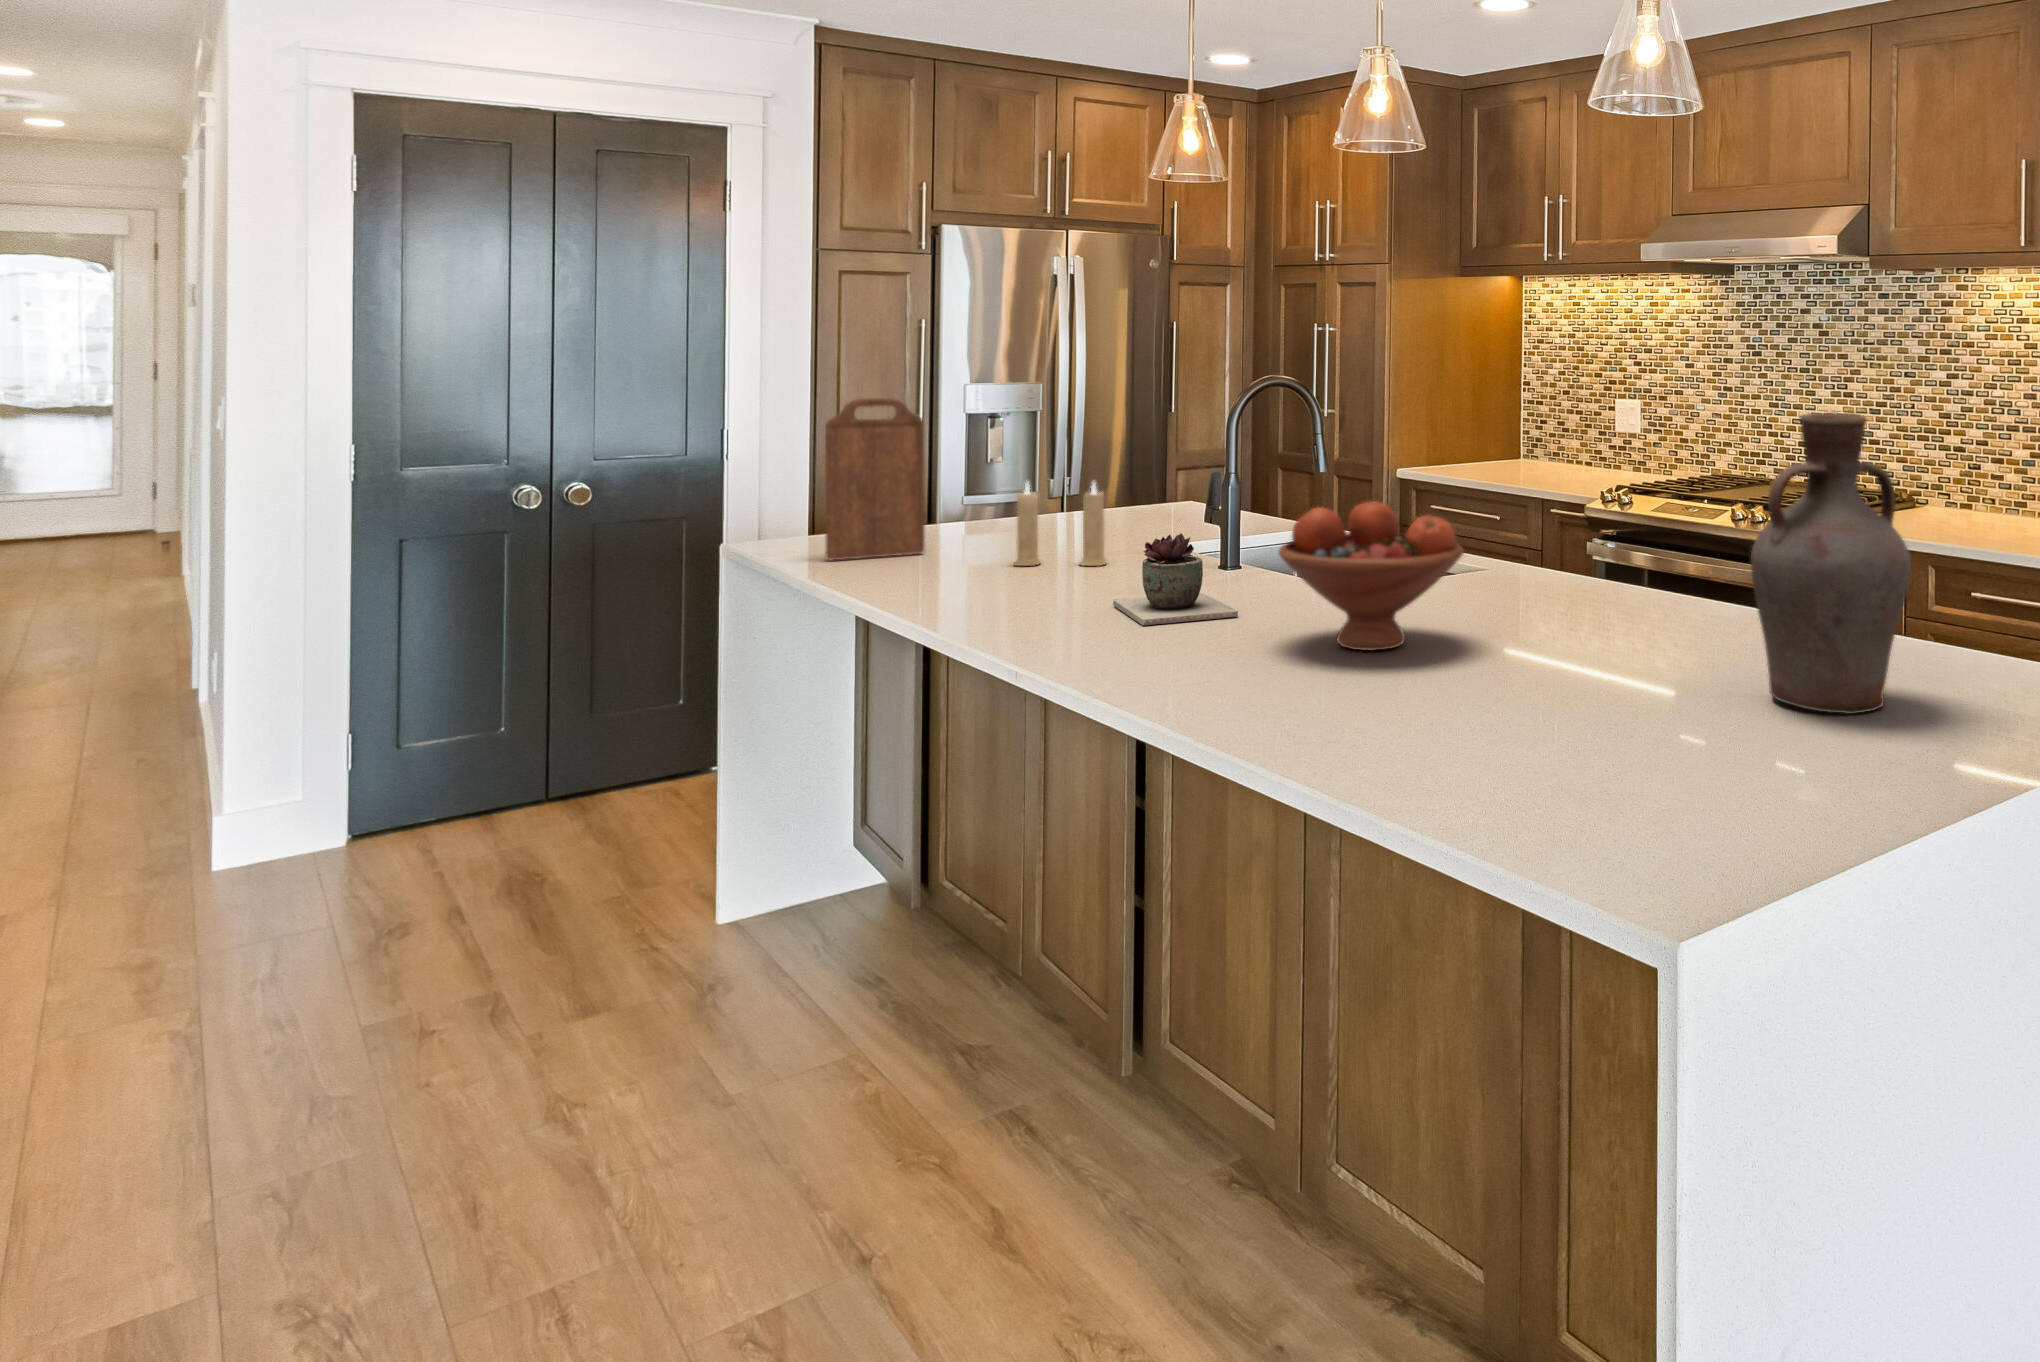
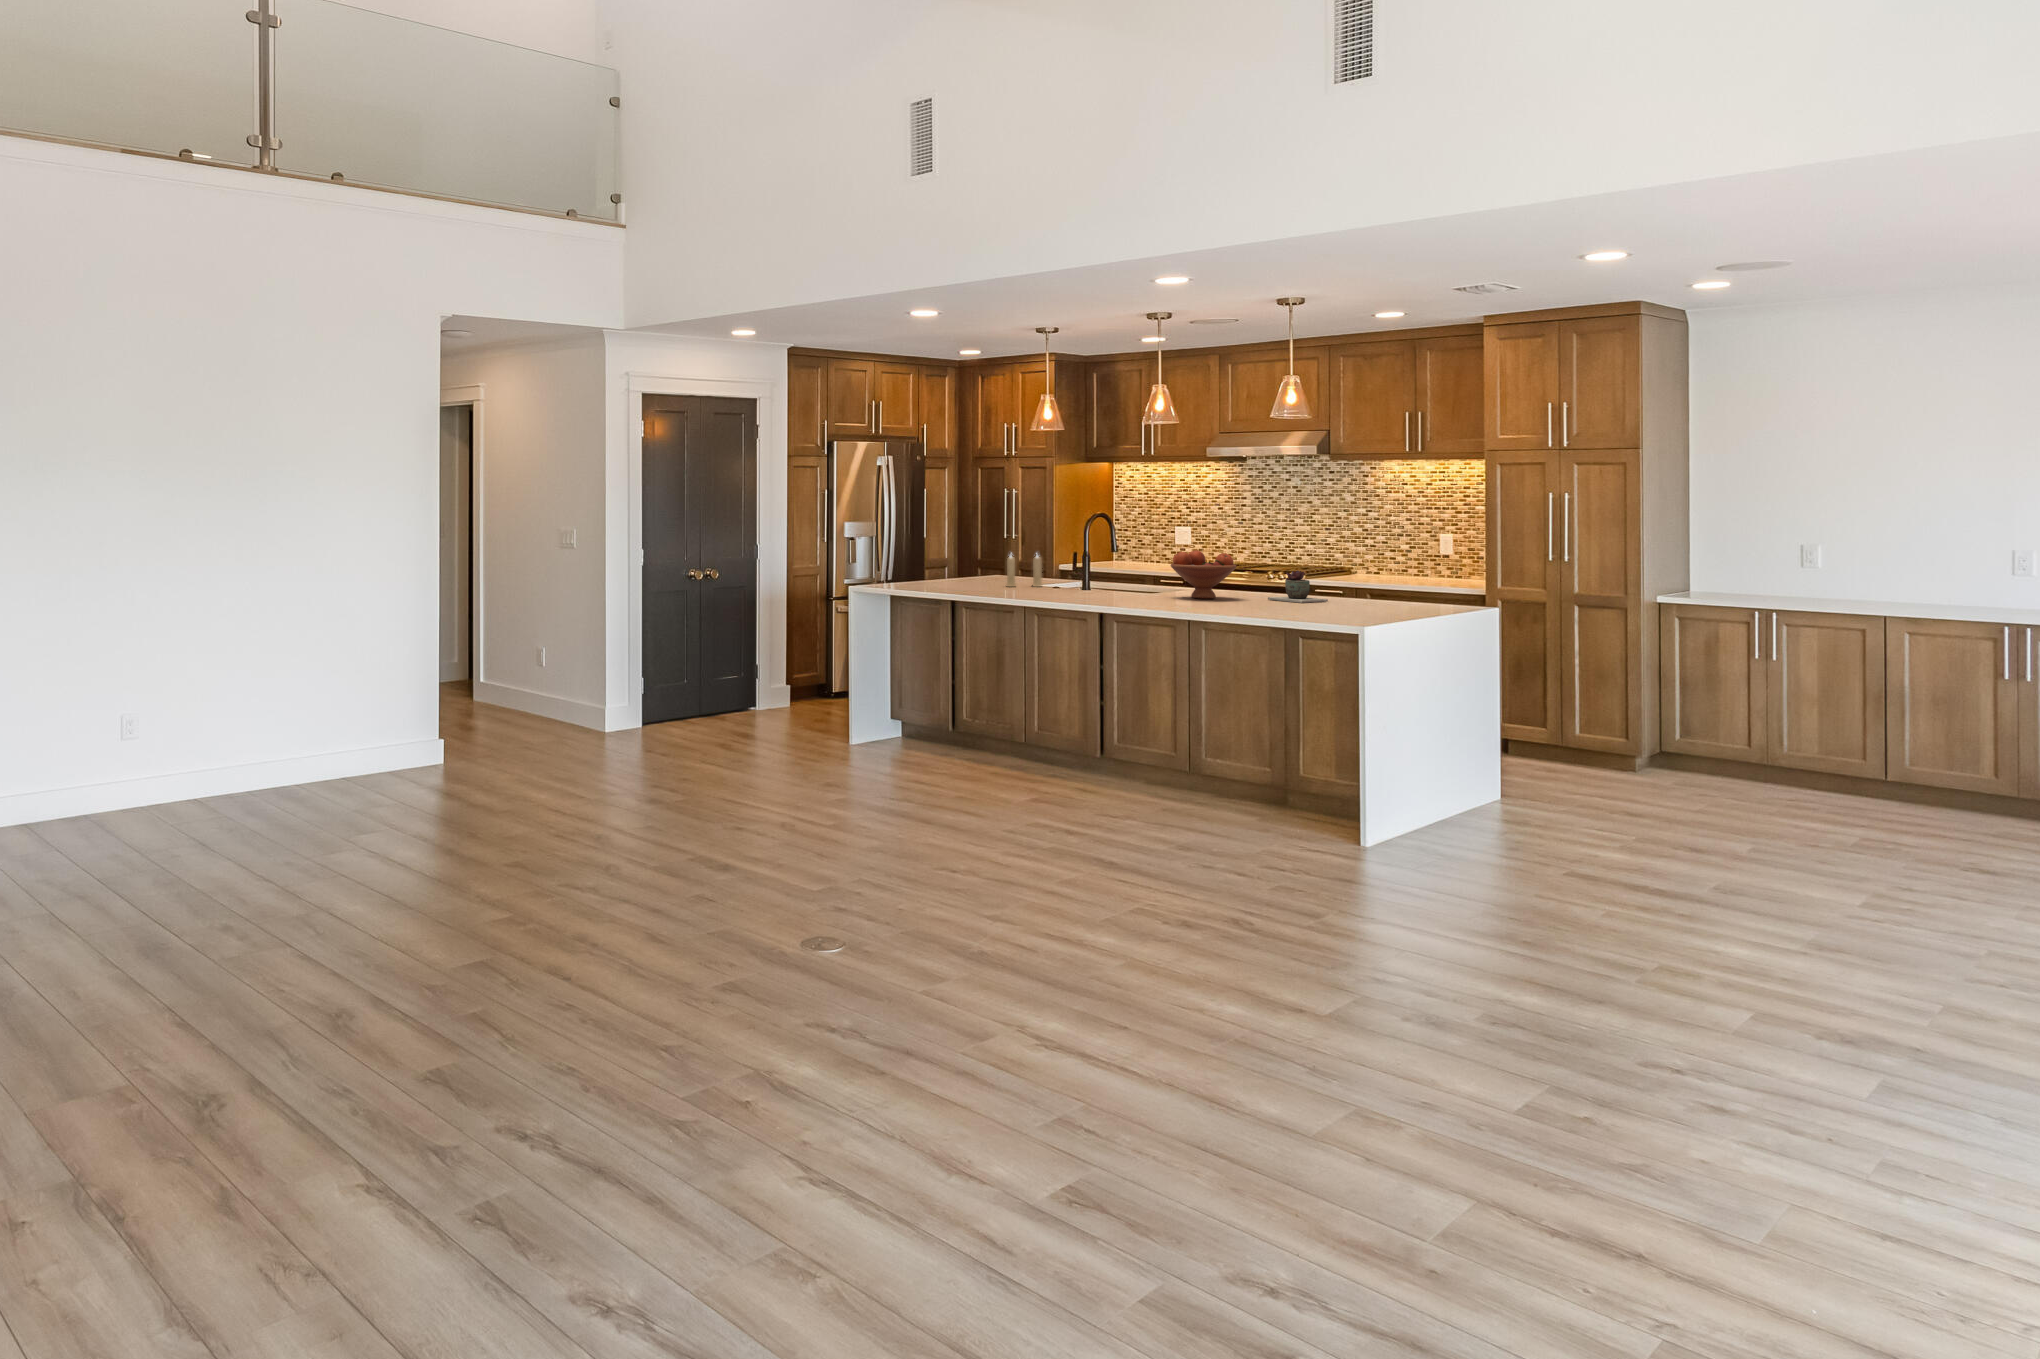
cutting board: present [825,398,925,560] -> none [926,519,957,586]
vase: present [1751,412,1911,714] -> none [1346,515,1398,606]
succulent plant: present [1113,533,1238,625] -> present [1268,571,1328,603]

